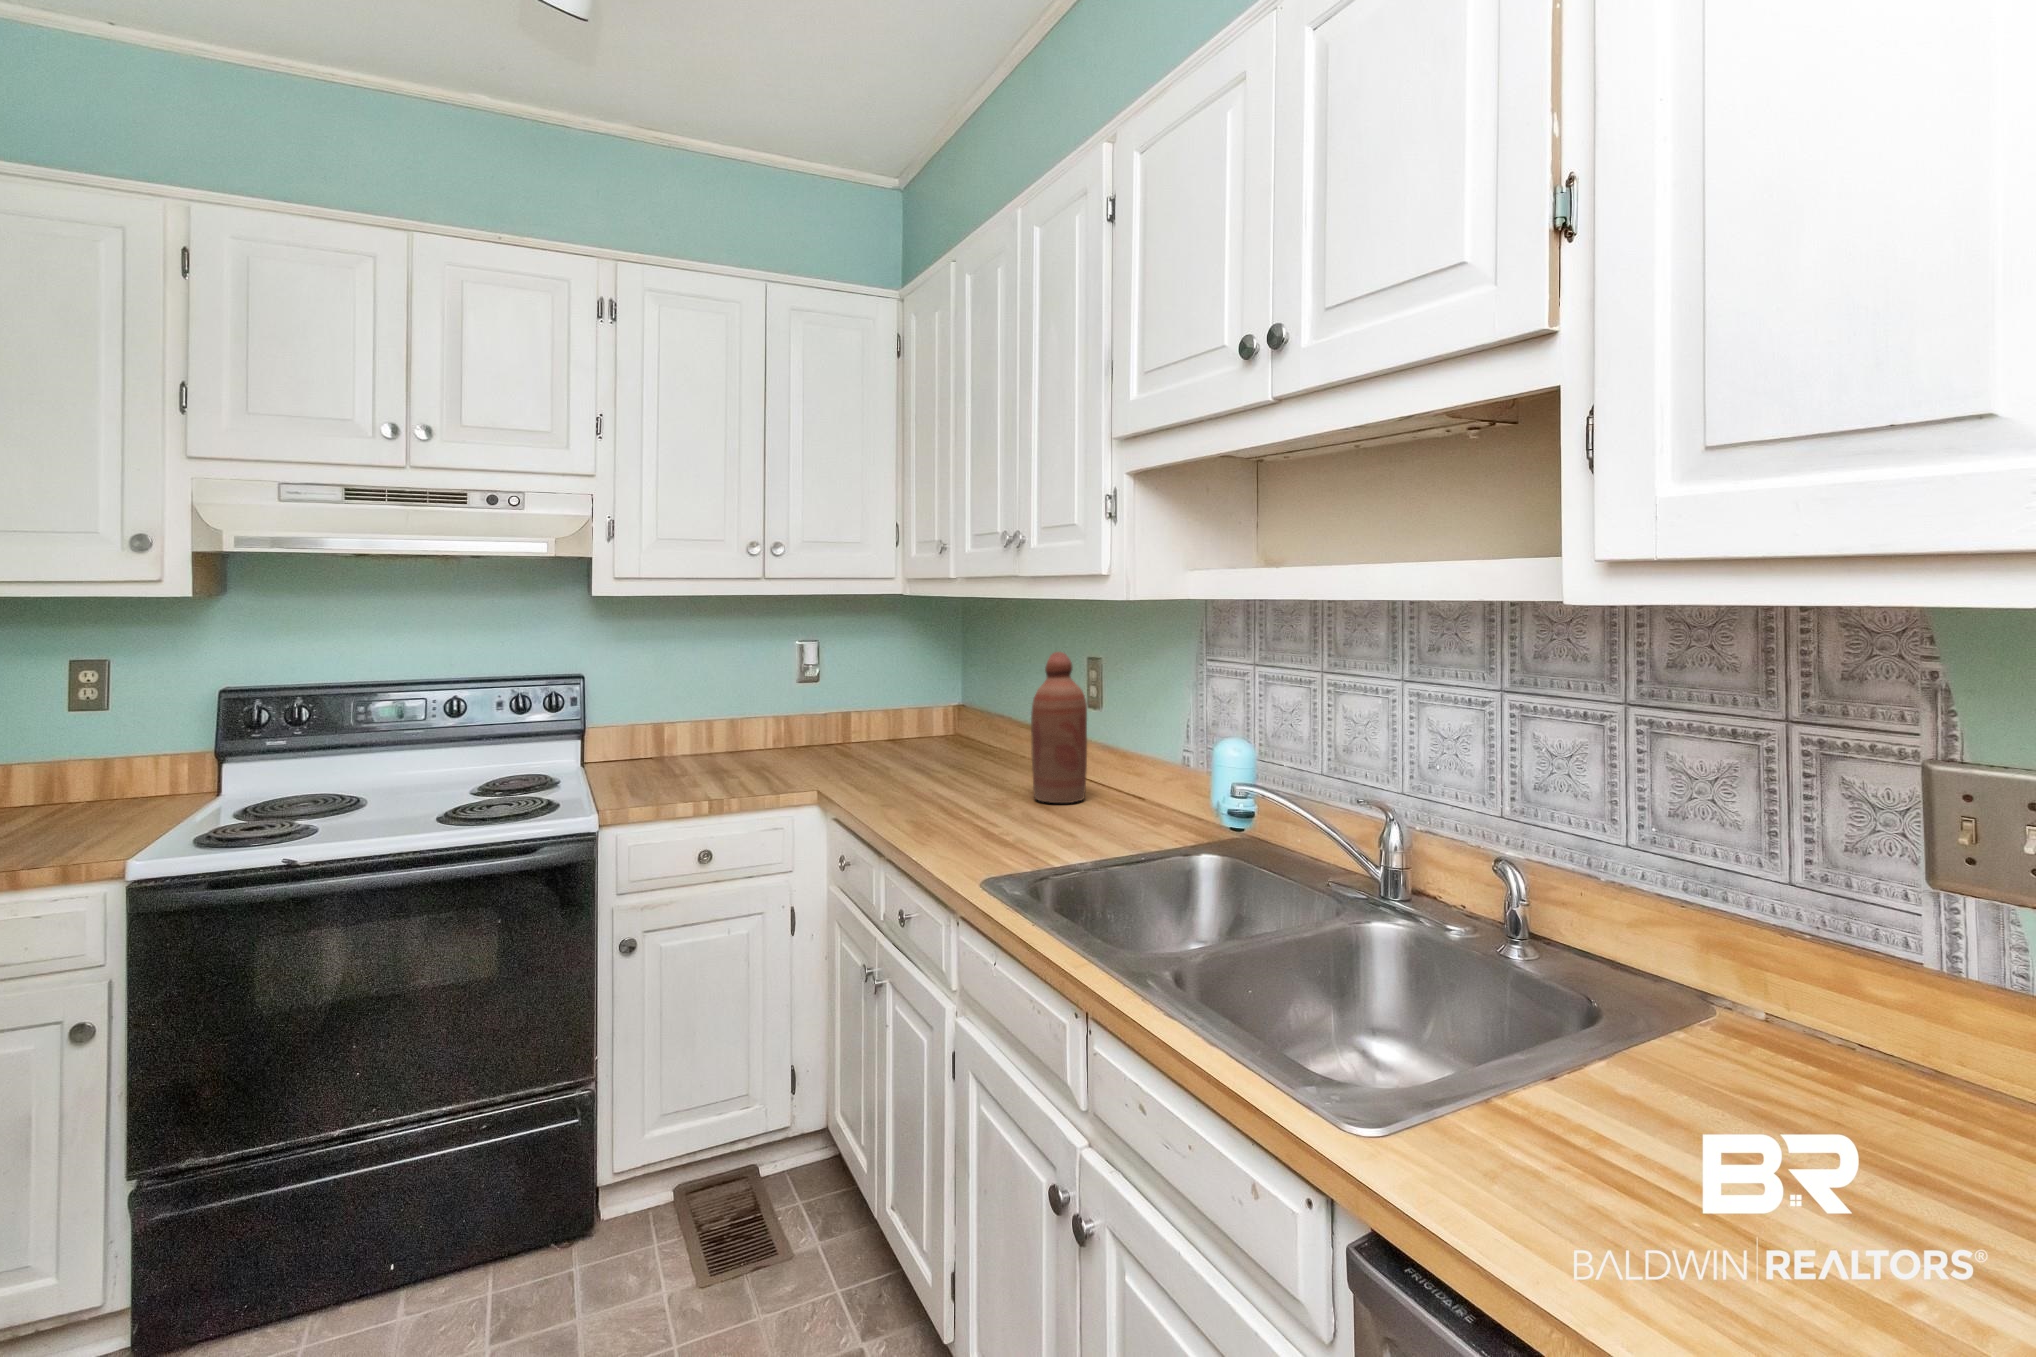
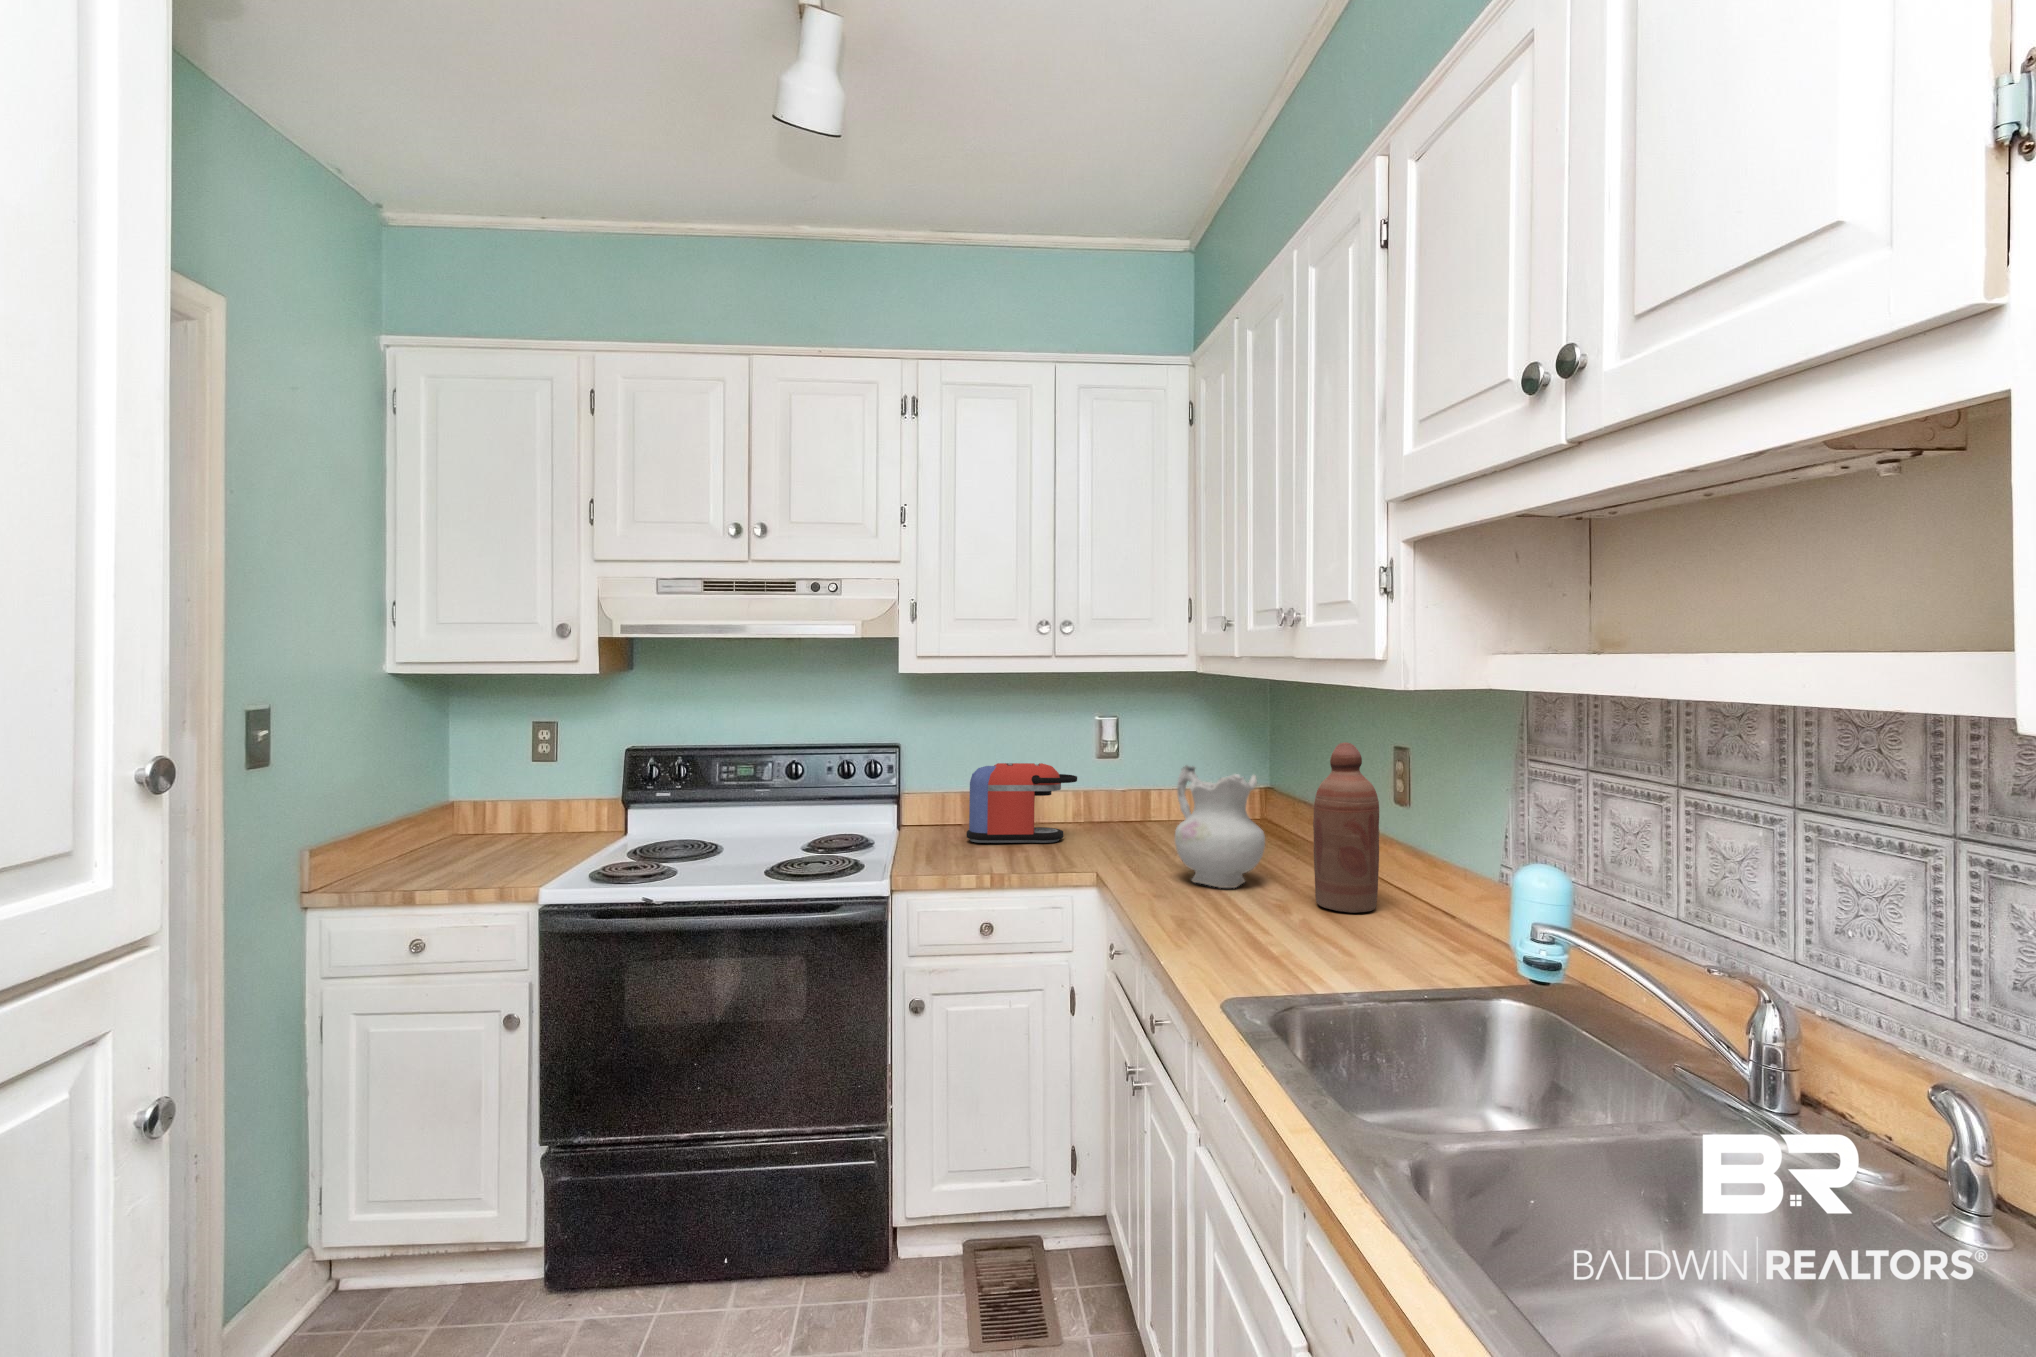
ceramic pitcher: none [899,680,984,794] -> present [1175,765,1265,888]
coffee maker: none [668,688,786,774] -> present [967,763,1077,843]

